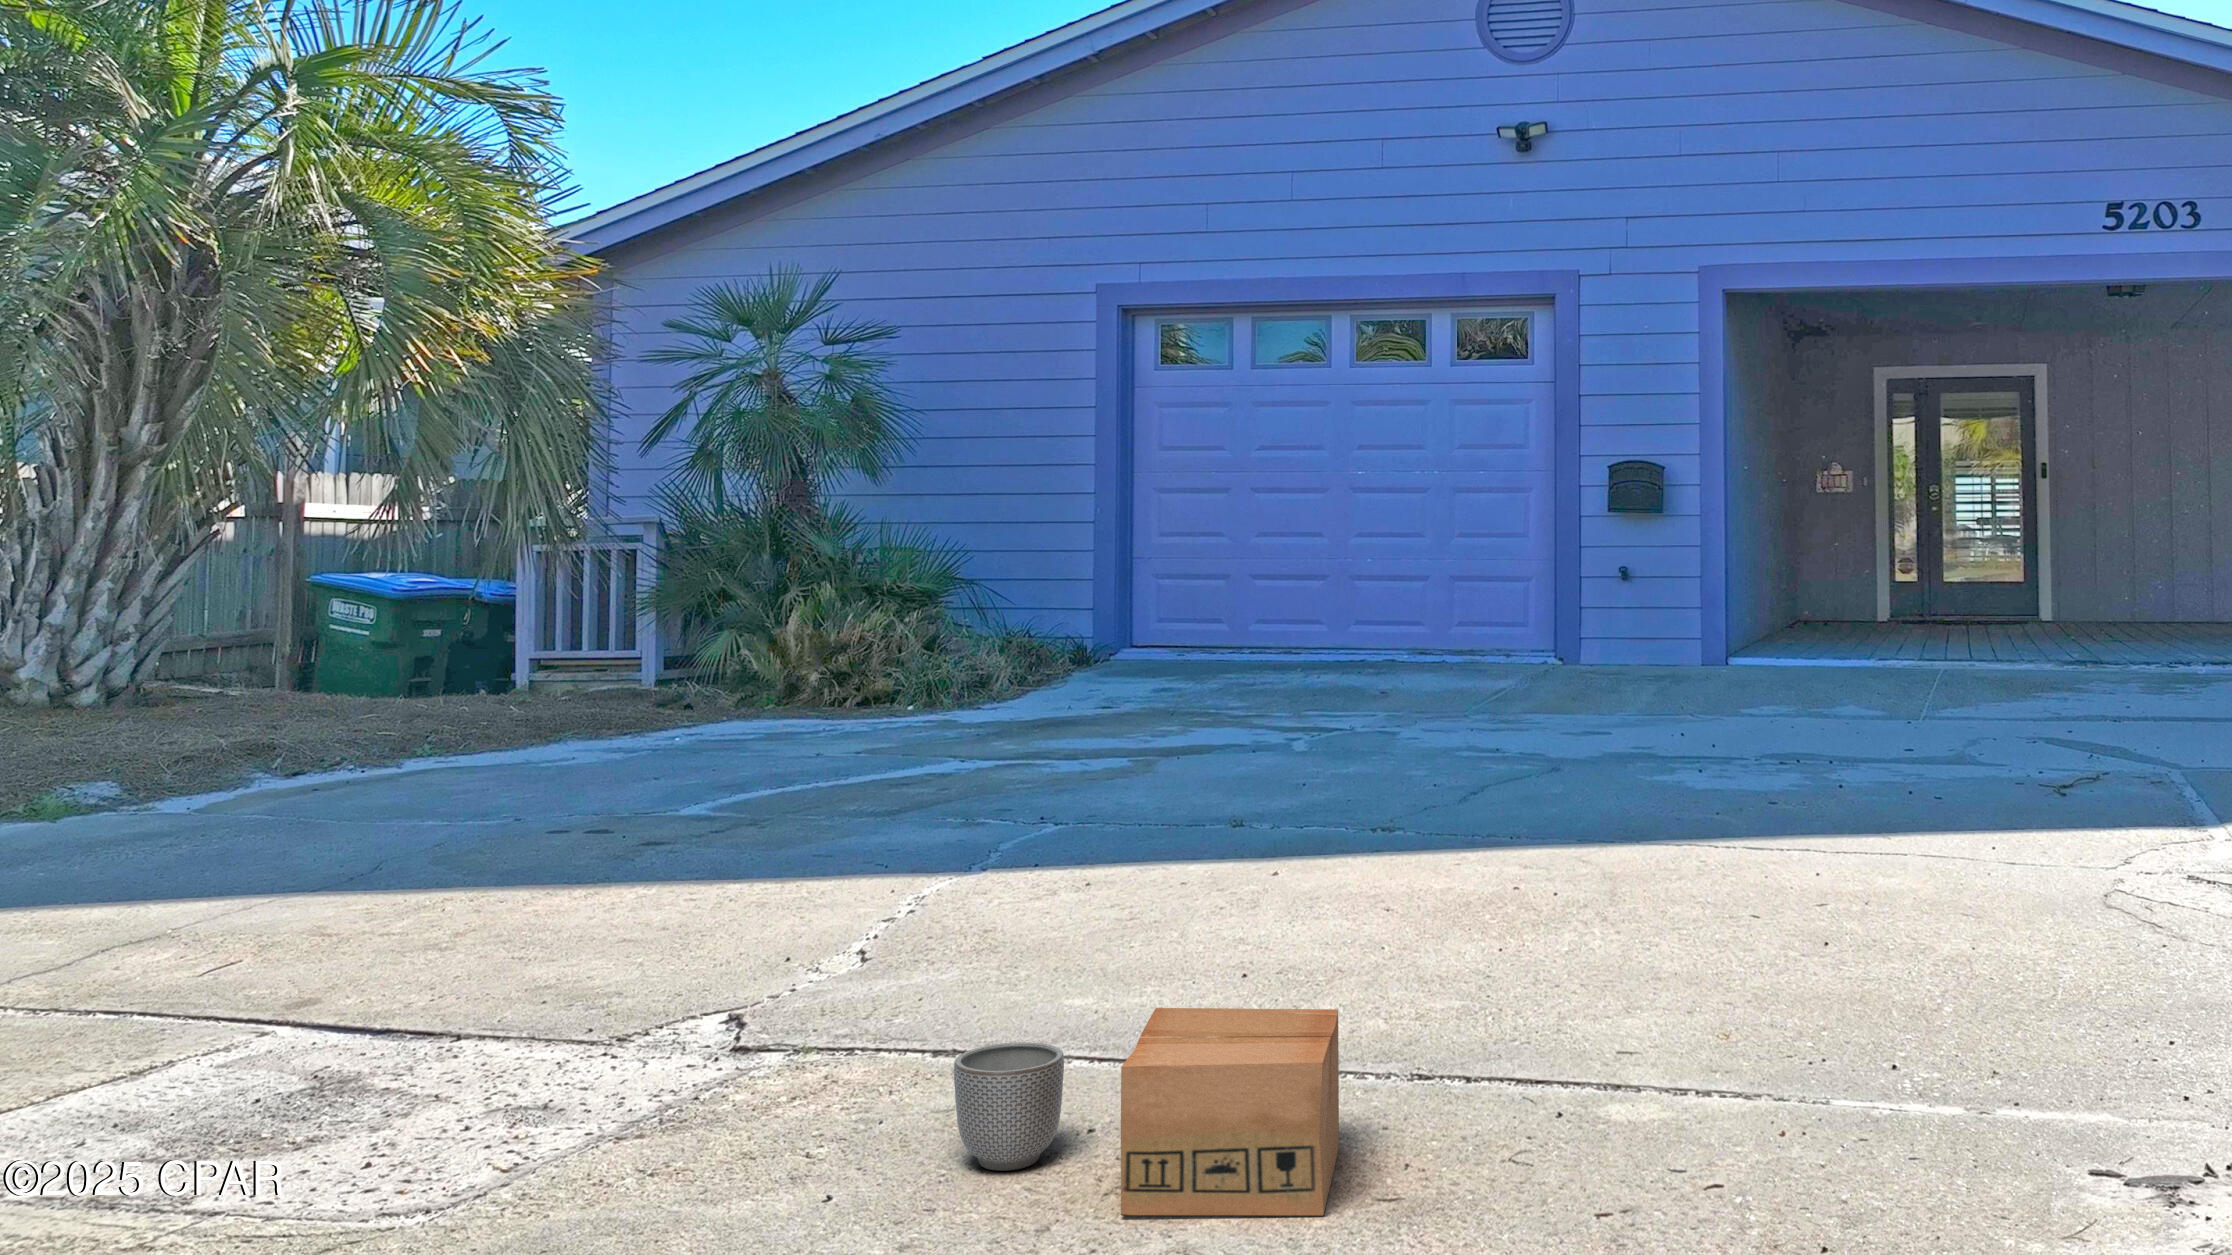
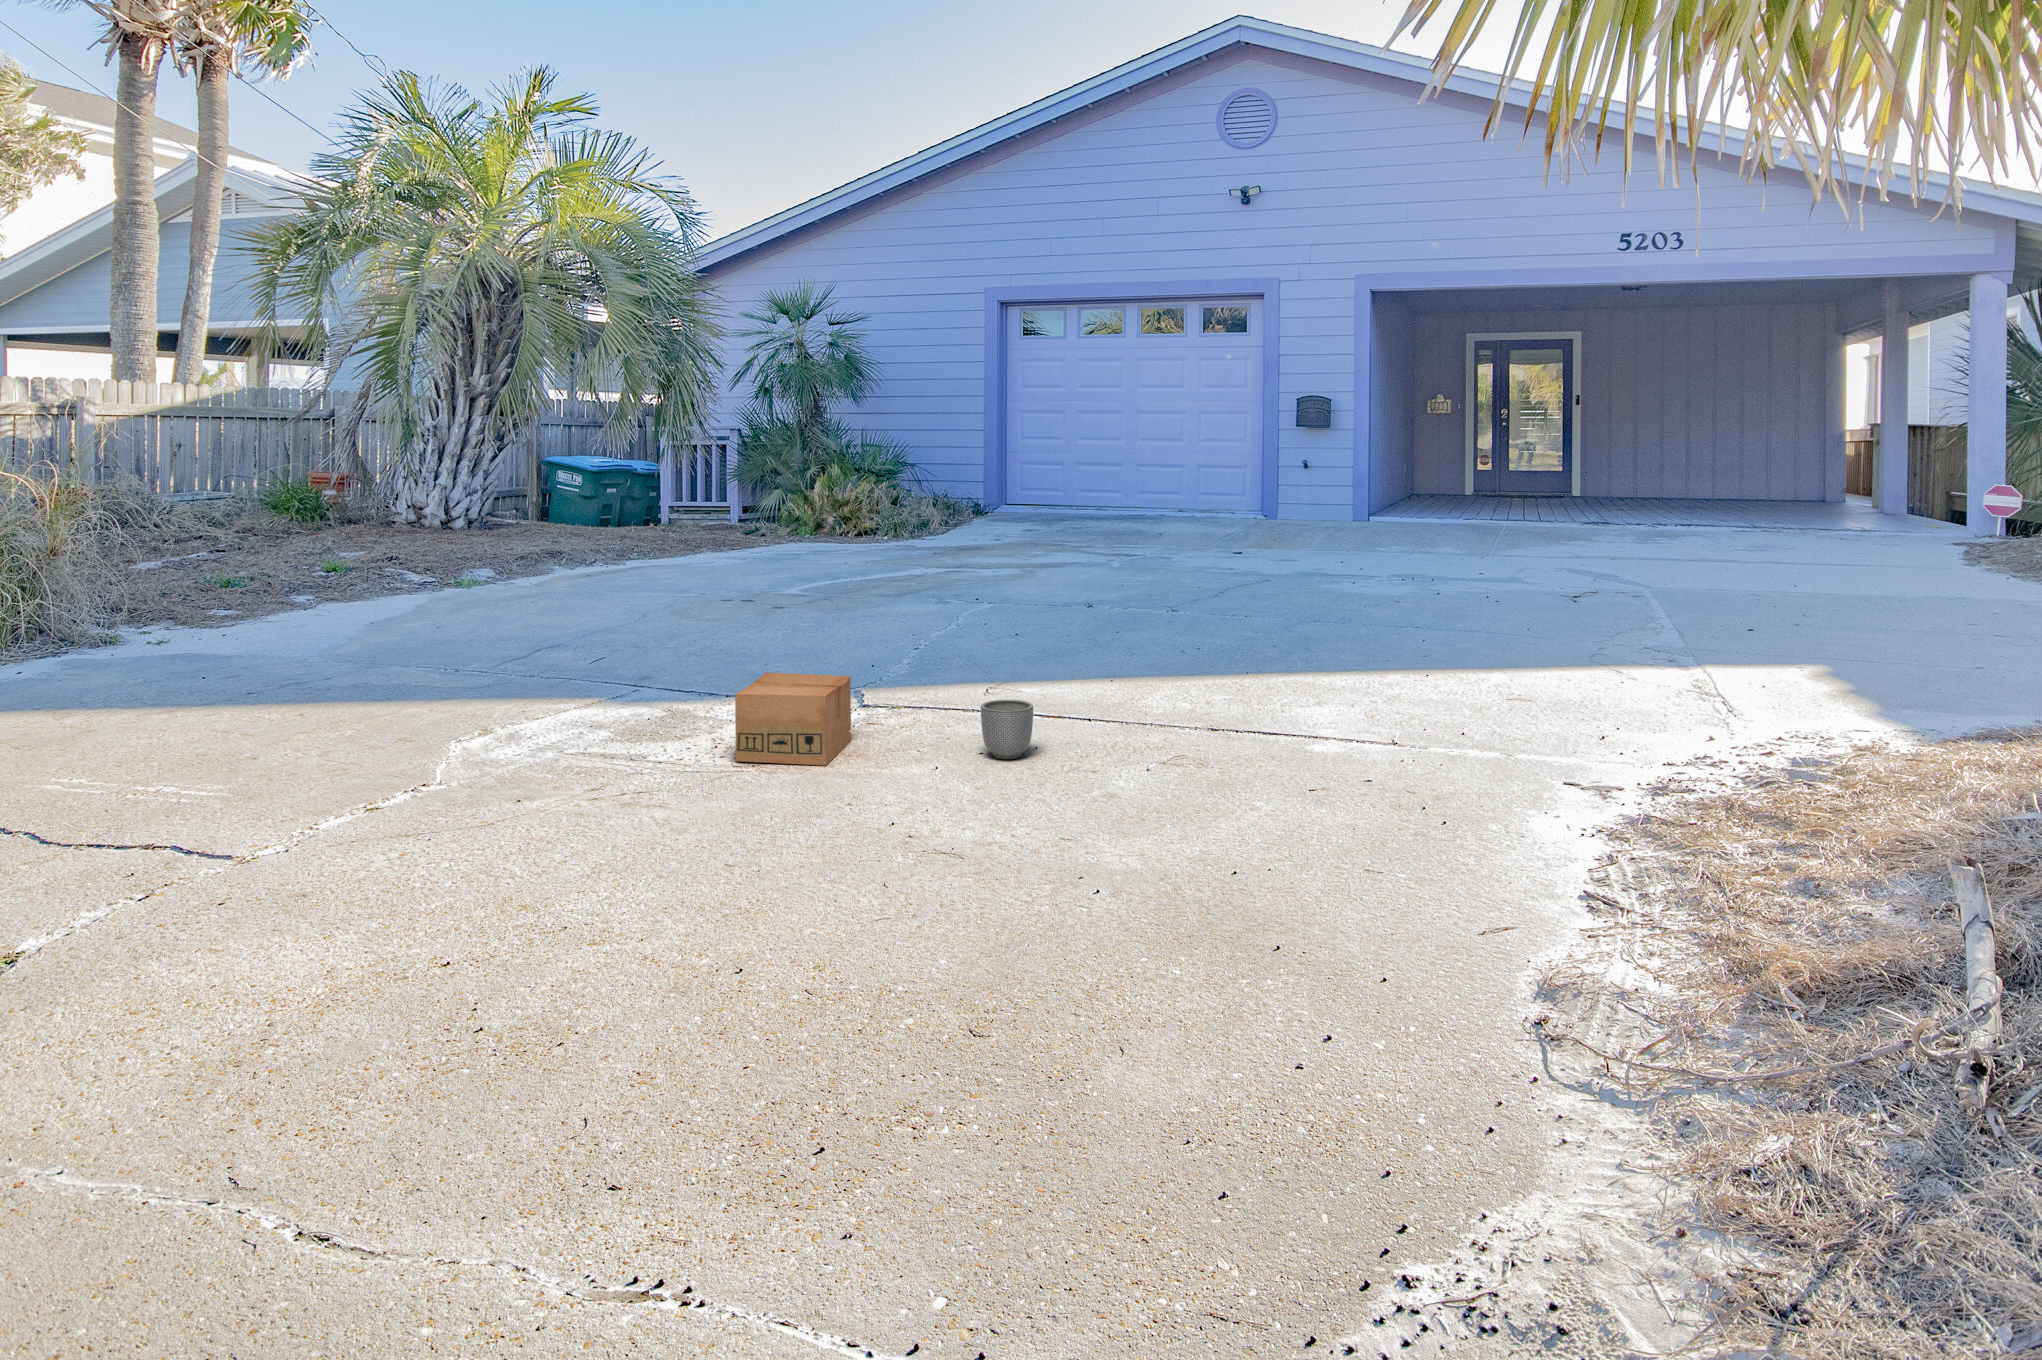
cardboard box: present [1121,1008,1339,1215] -> present [735,672,851,765]

